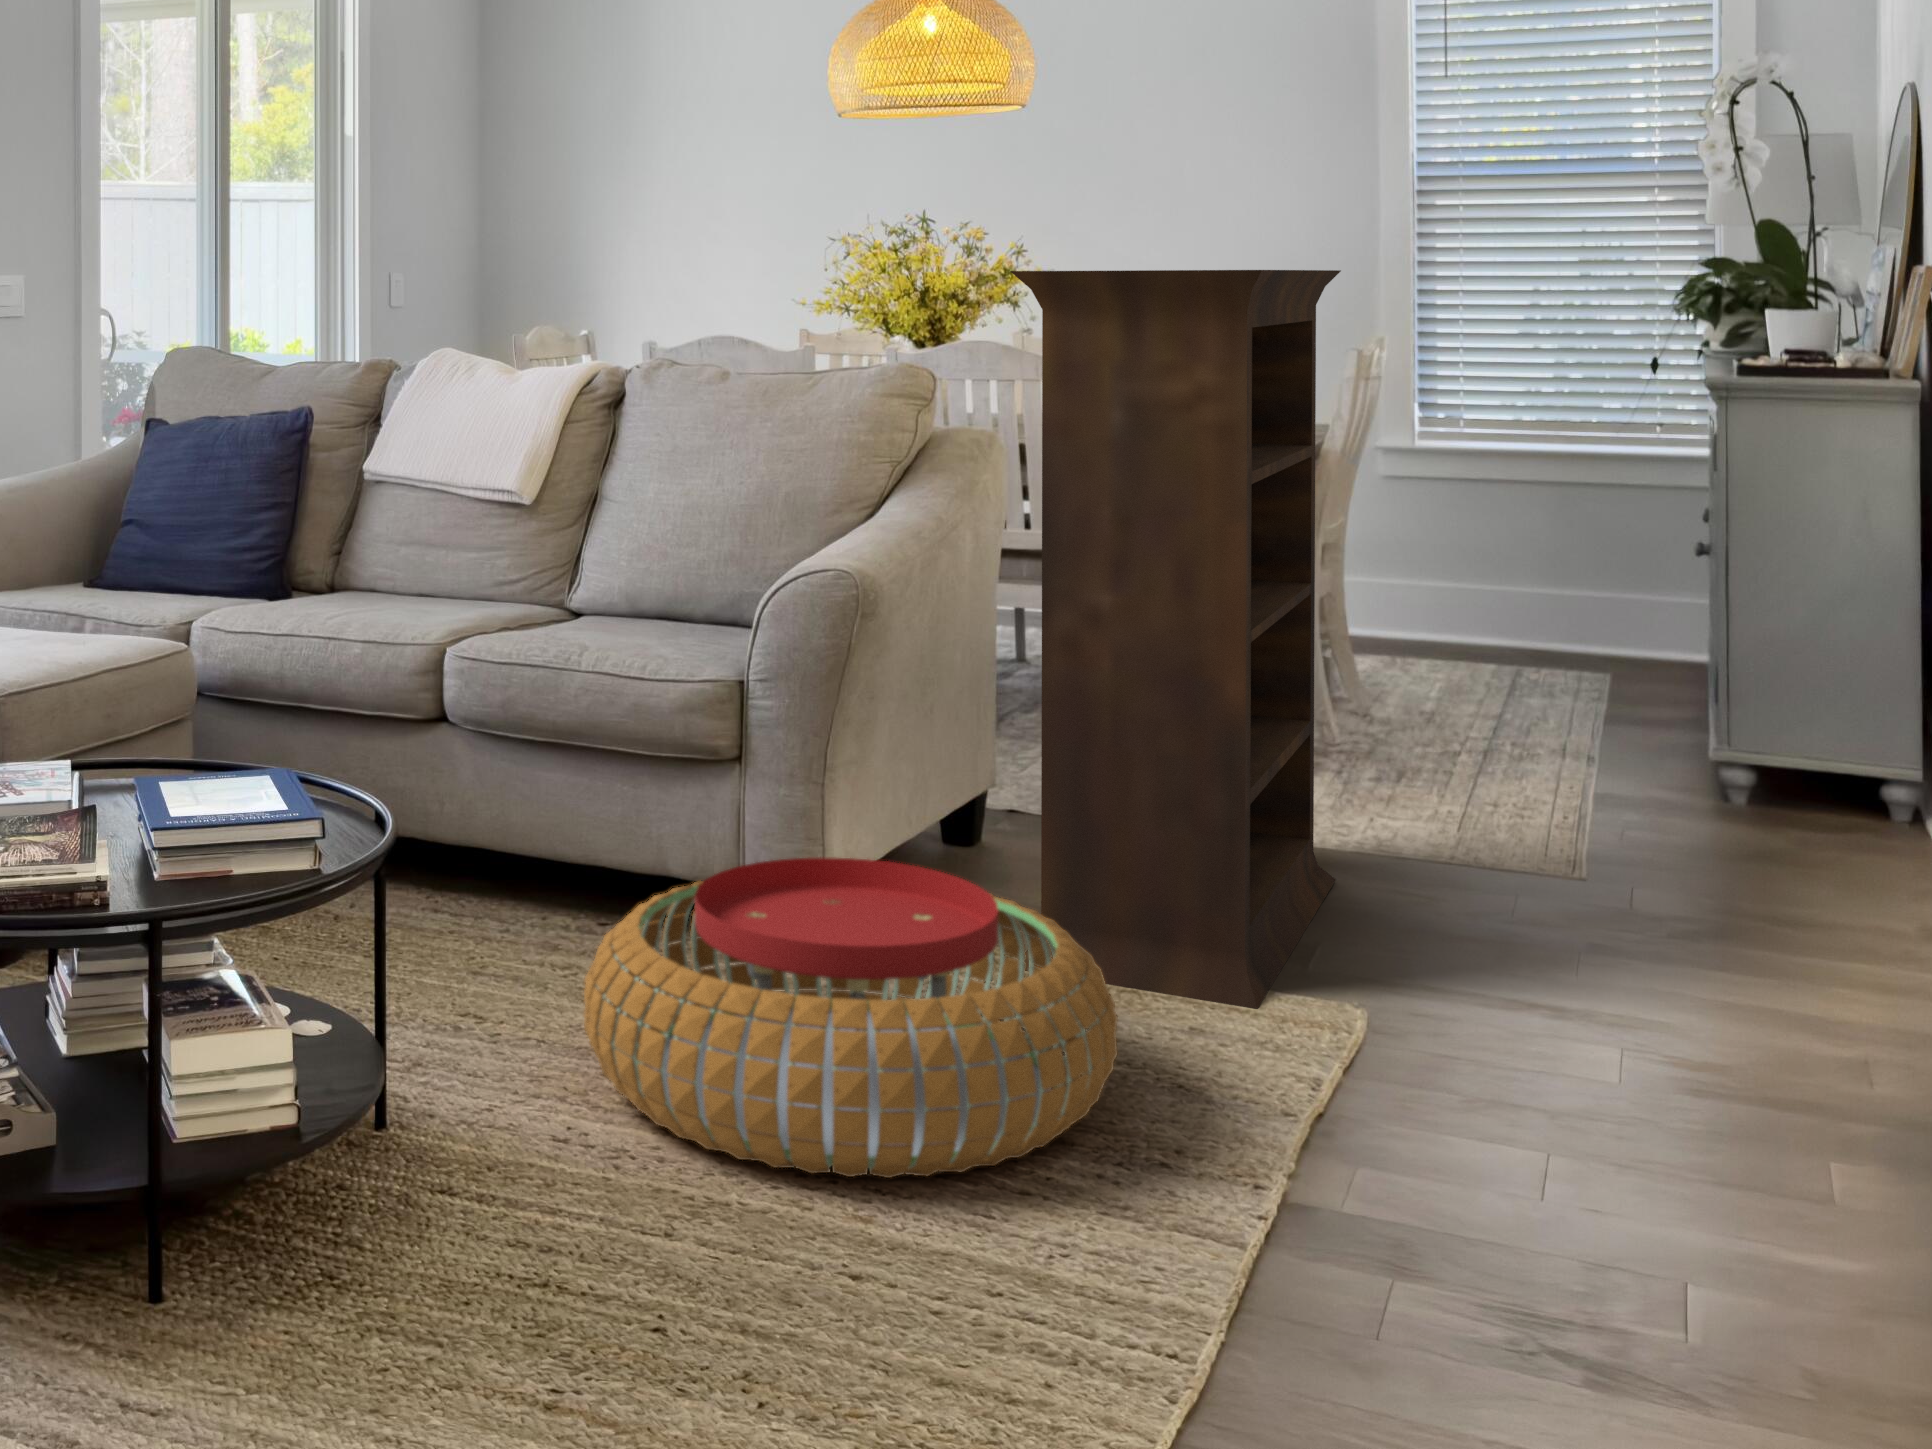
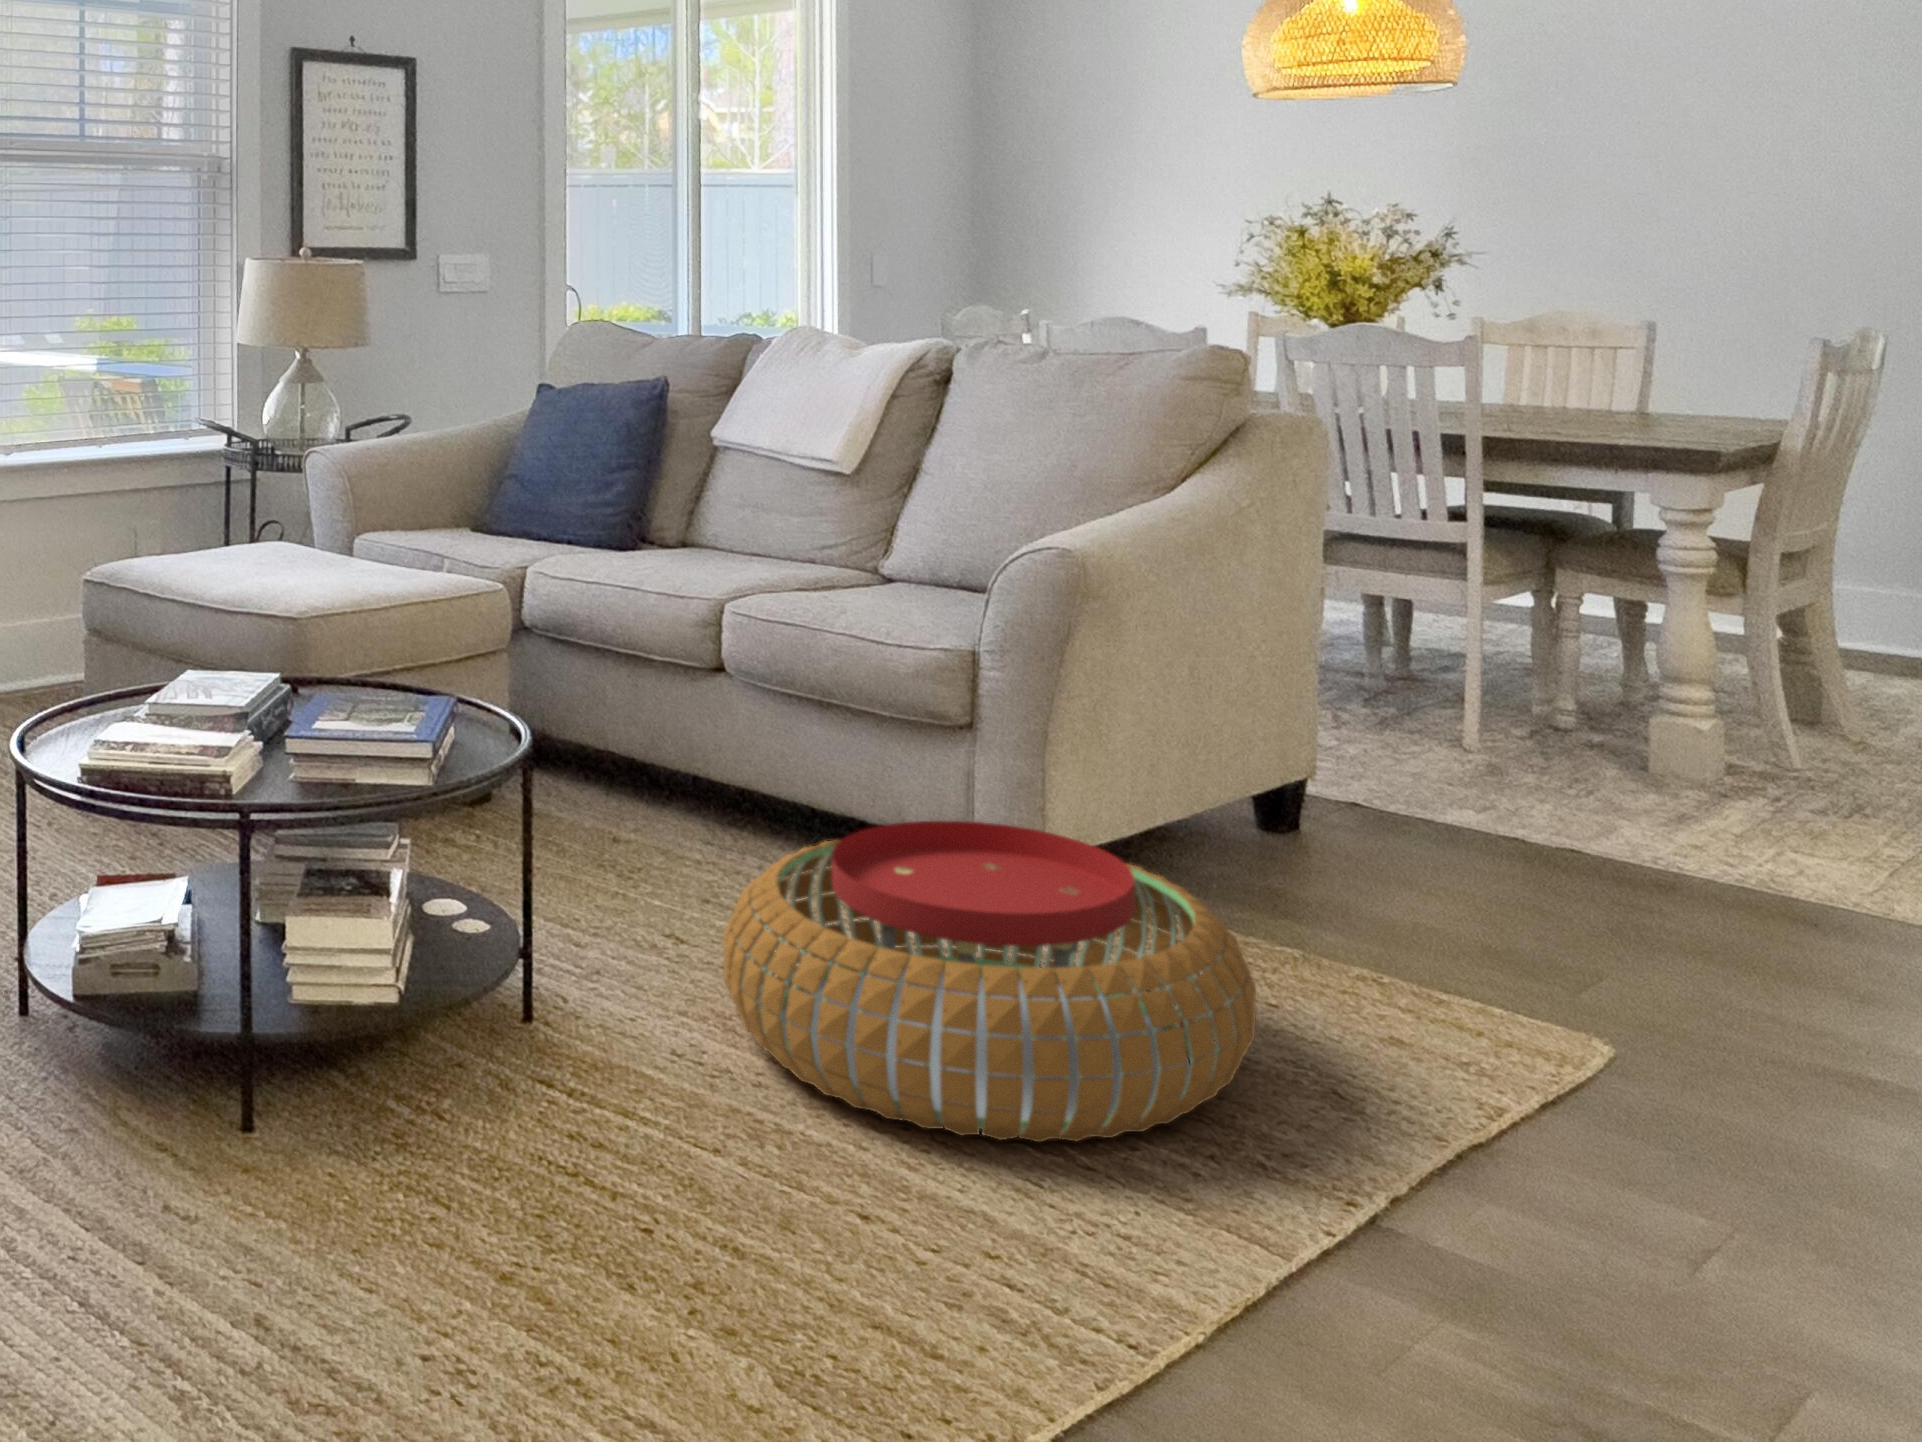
bookcase: present [1010,270,1341,1009] -> none [1237,252,1699,1033]

